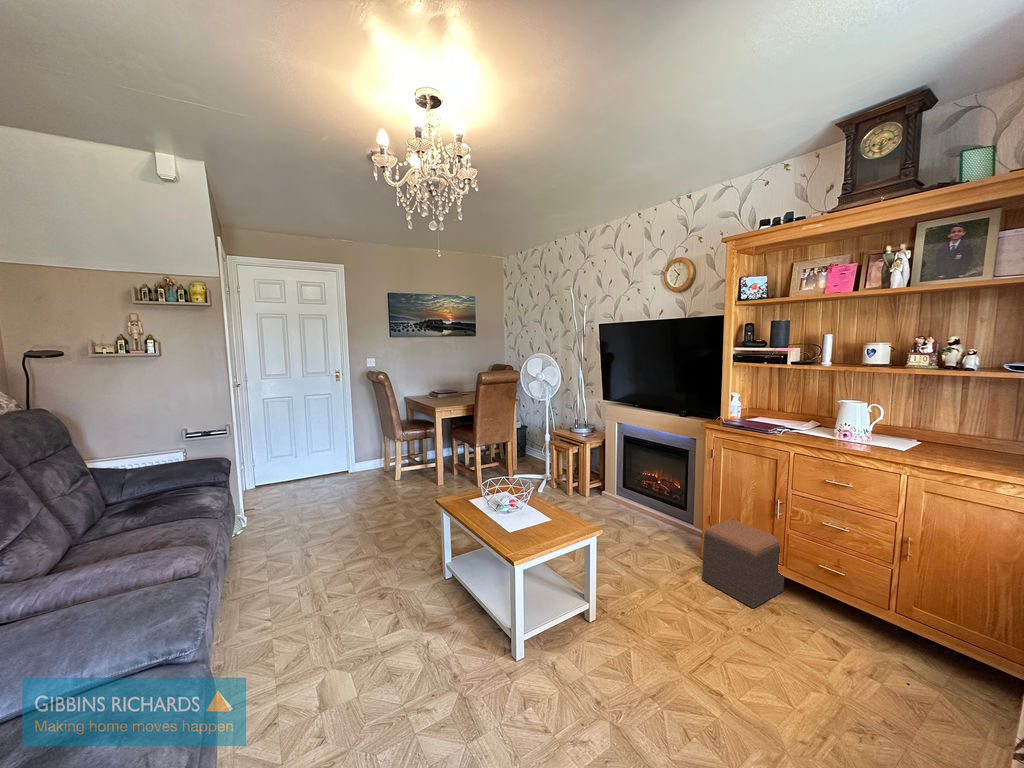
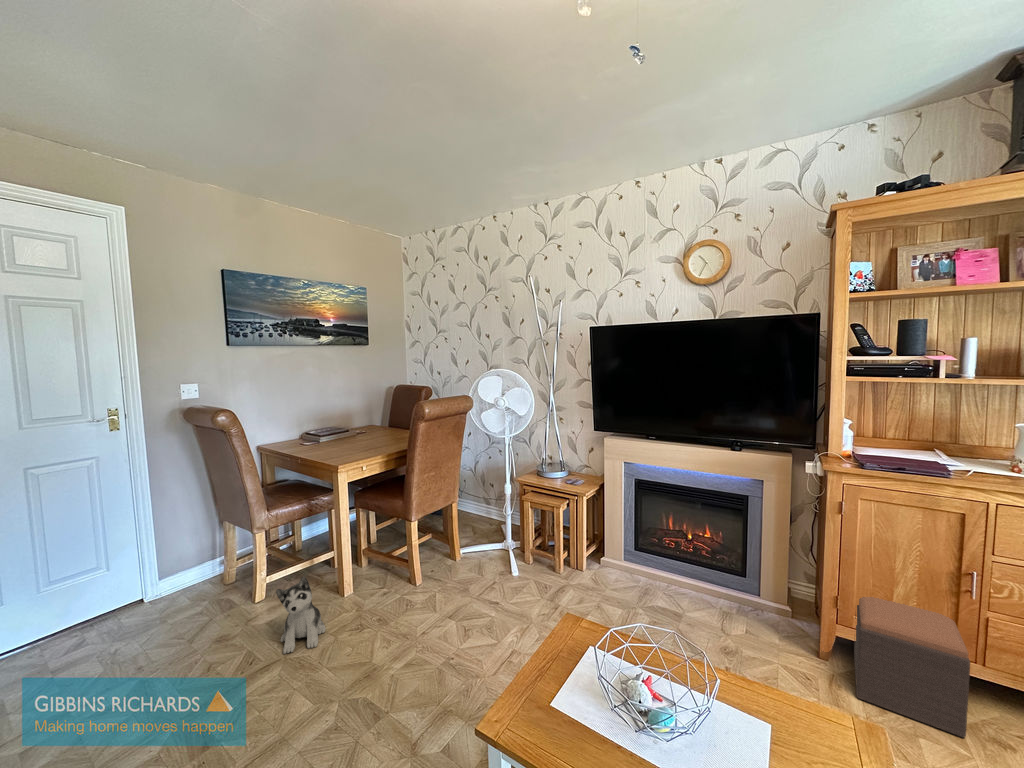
plush toy: none [398,463,422,501] -> present [276,576,326,654]

